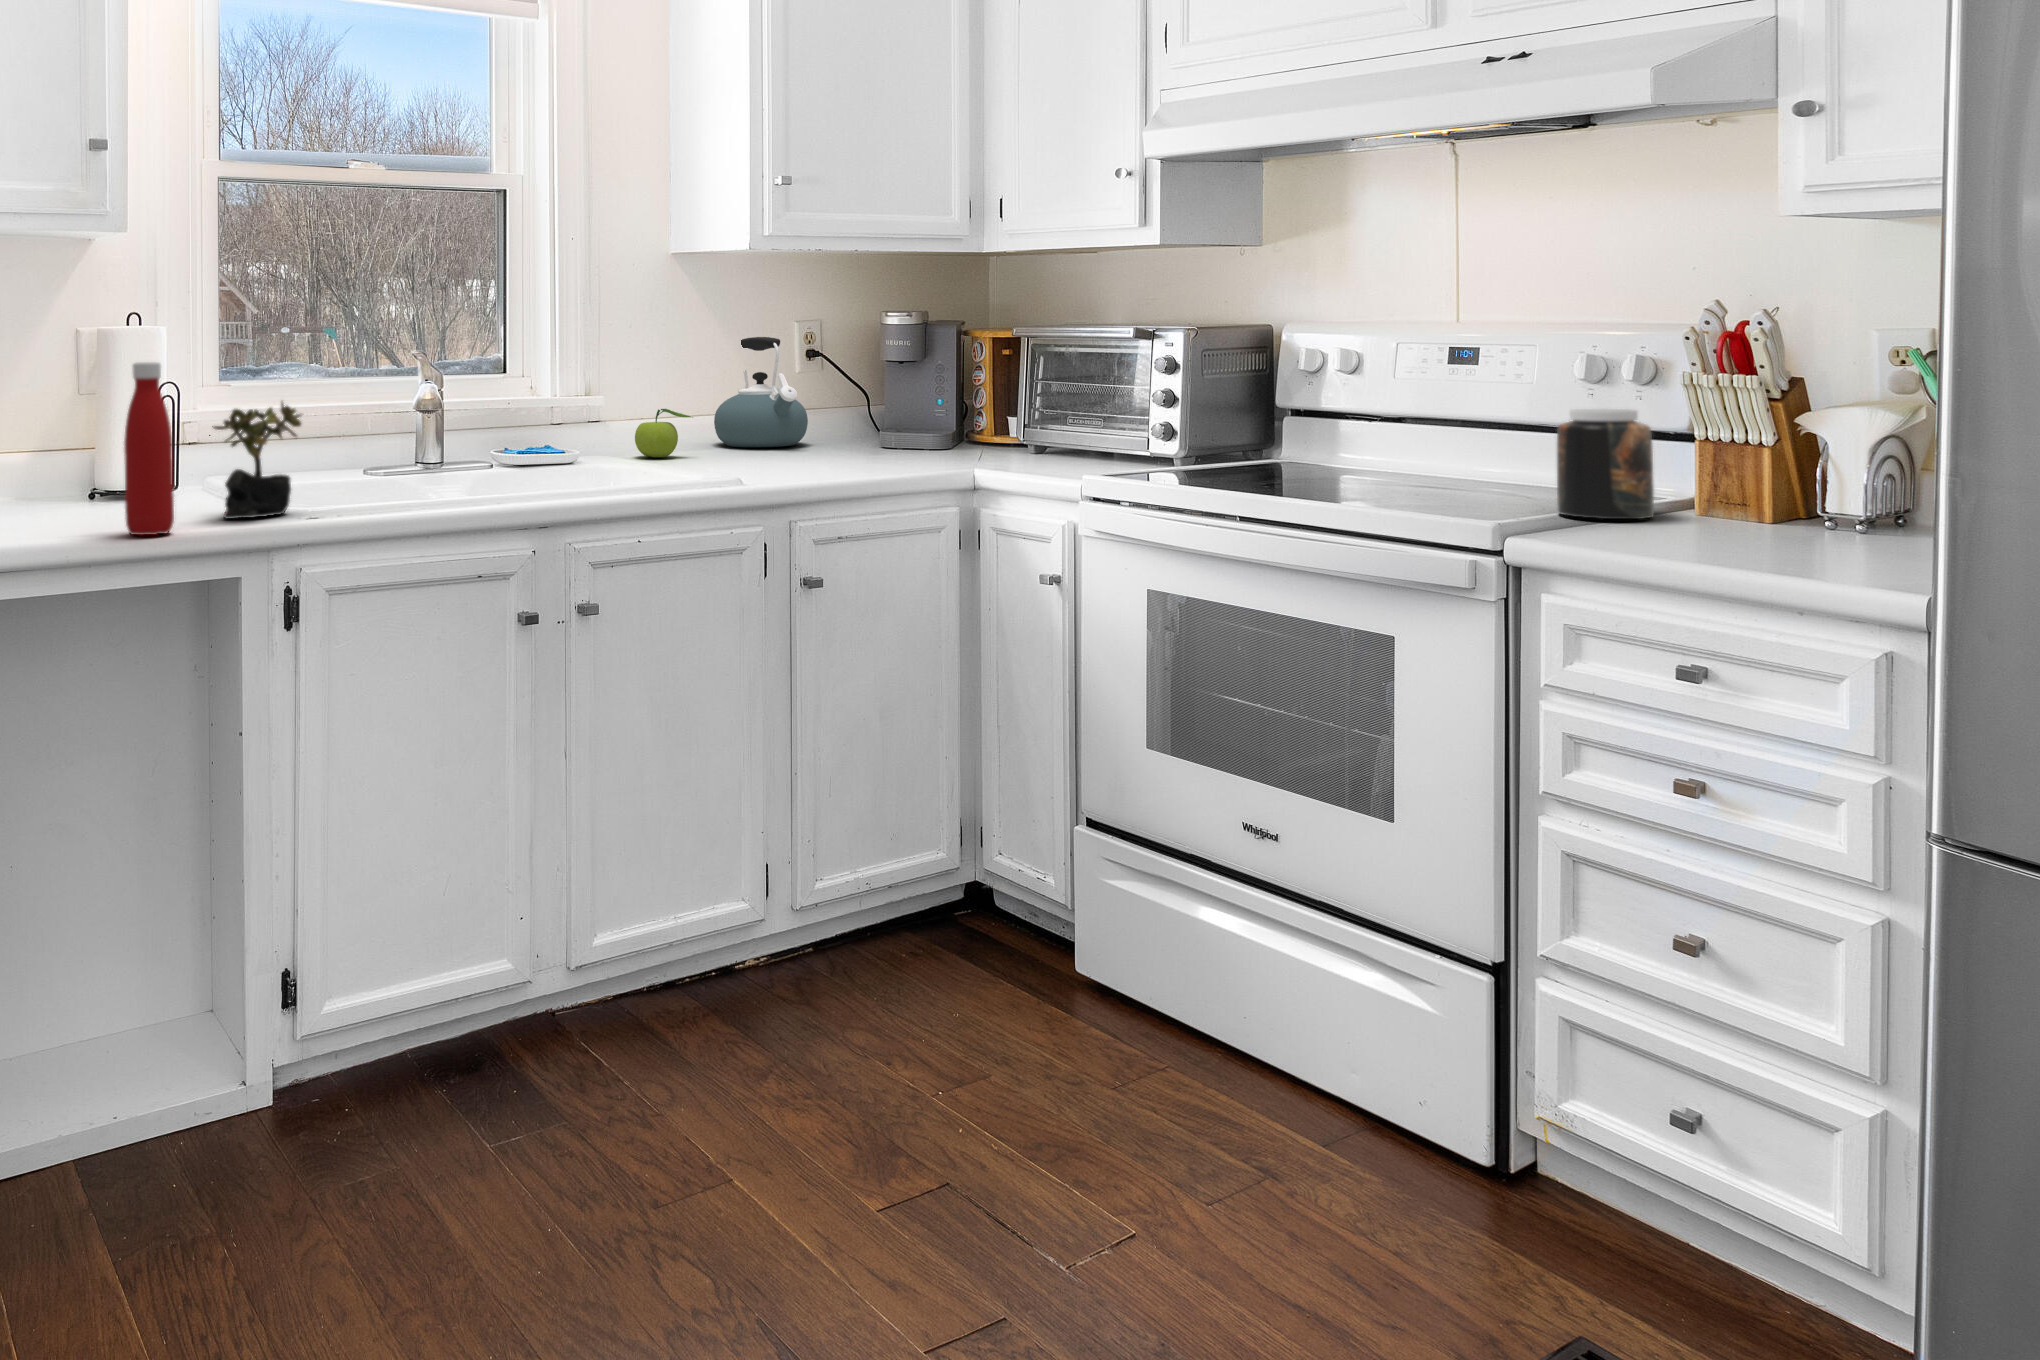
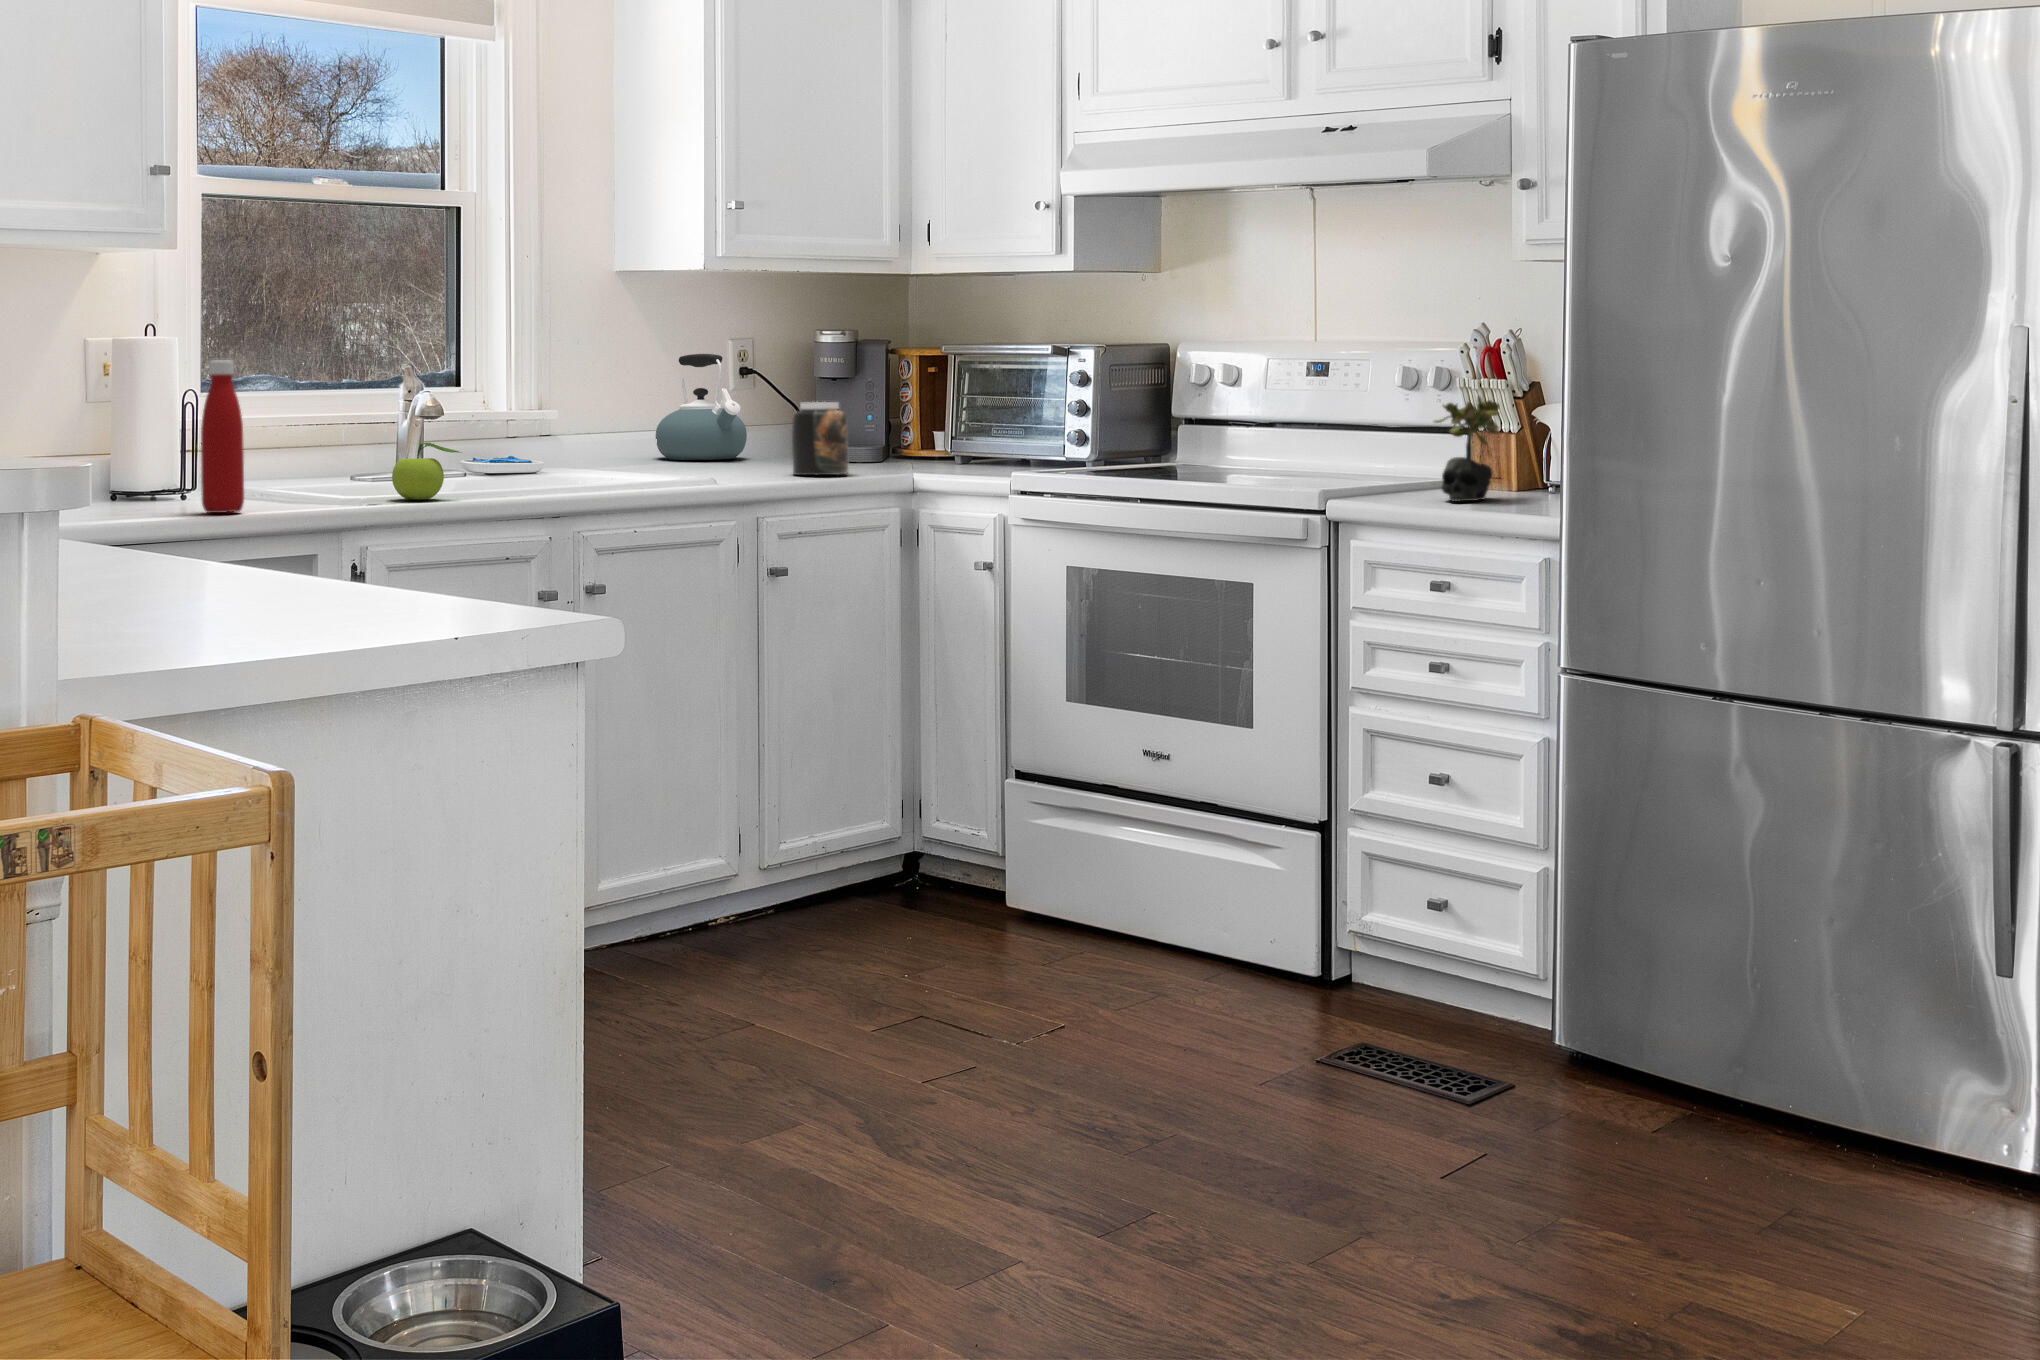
succulent plant: present [212,402,301,519] -> present [1434,396,1500,501]
fruit: present [635,409,693,457] -> present [392,443,460,499]
jar: present [1557,409,1654,519] -> present [792,402,849,475]

